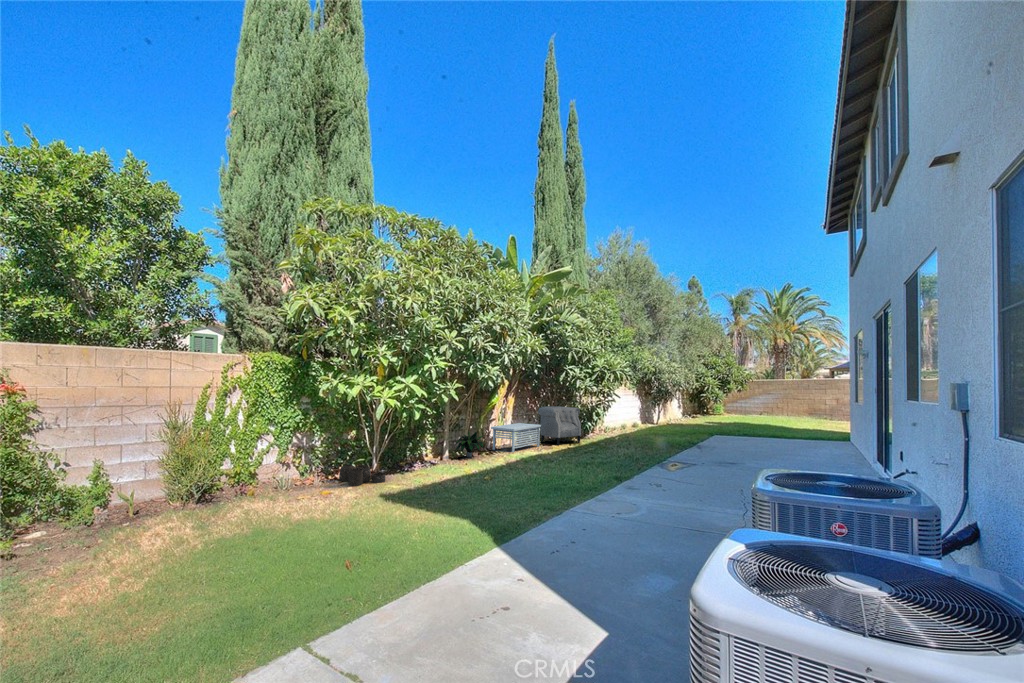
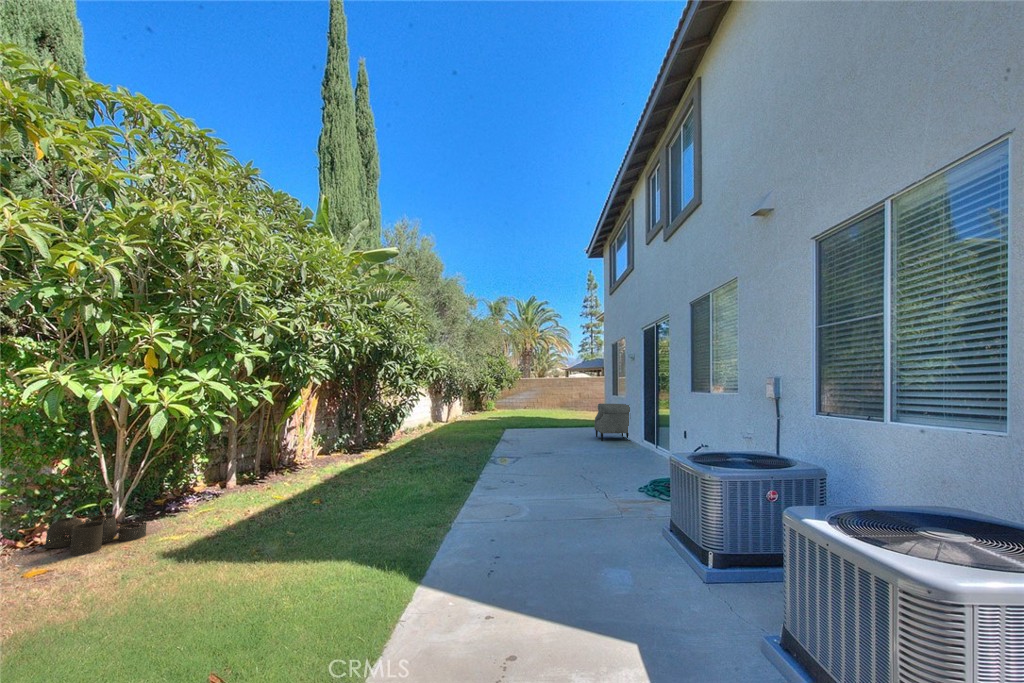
chair: present [538,406,581,446] -> present [595,404,631,441]
storage bench: present [491,423,541,452] -> none [291,429,351,465]
potted plant: present [455,431,486,457] -> none [244,443,293,478]

